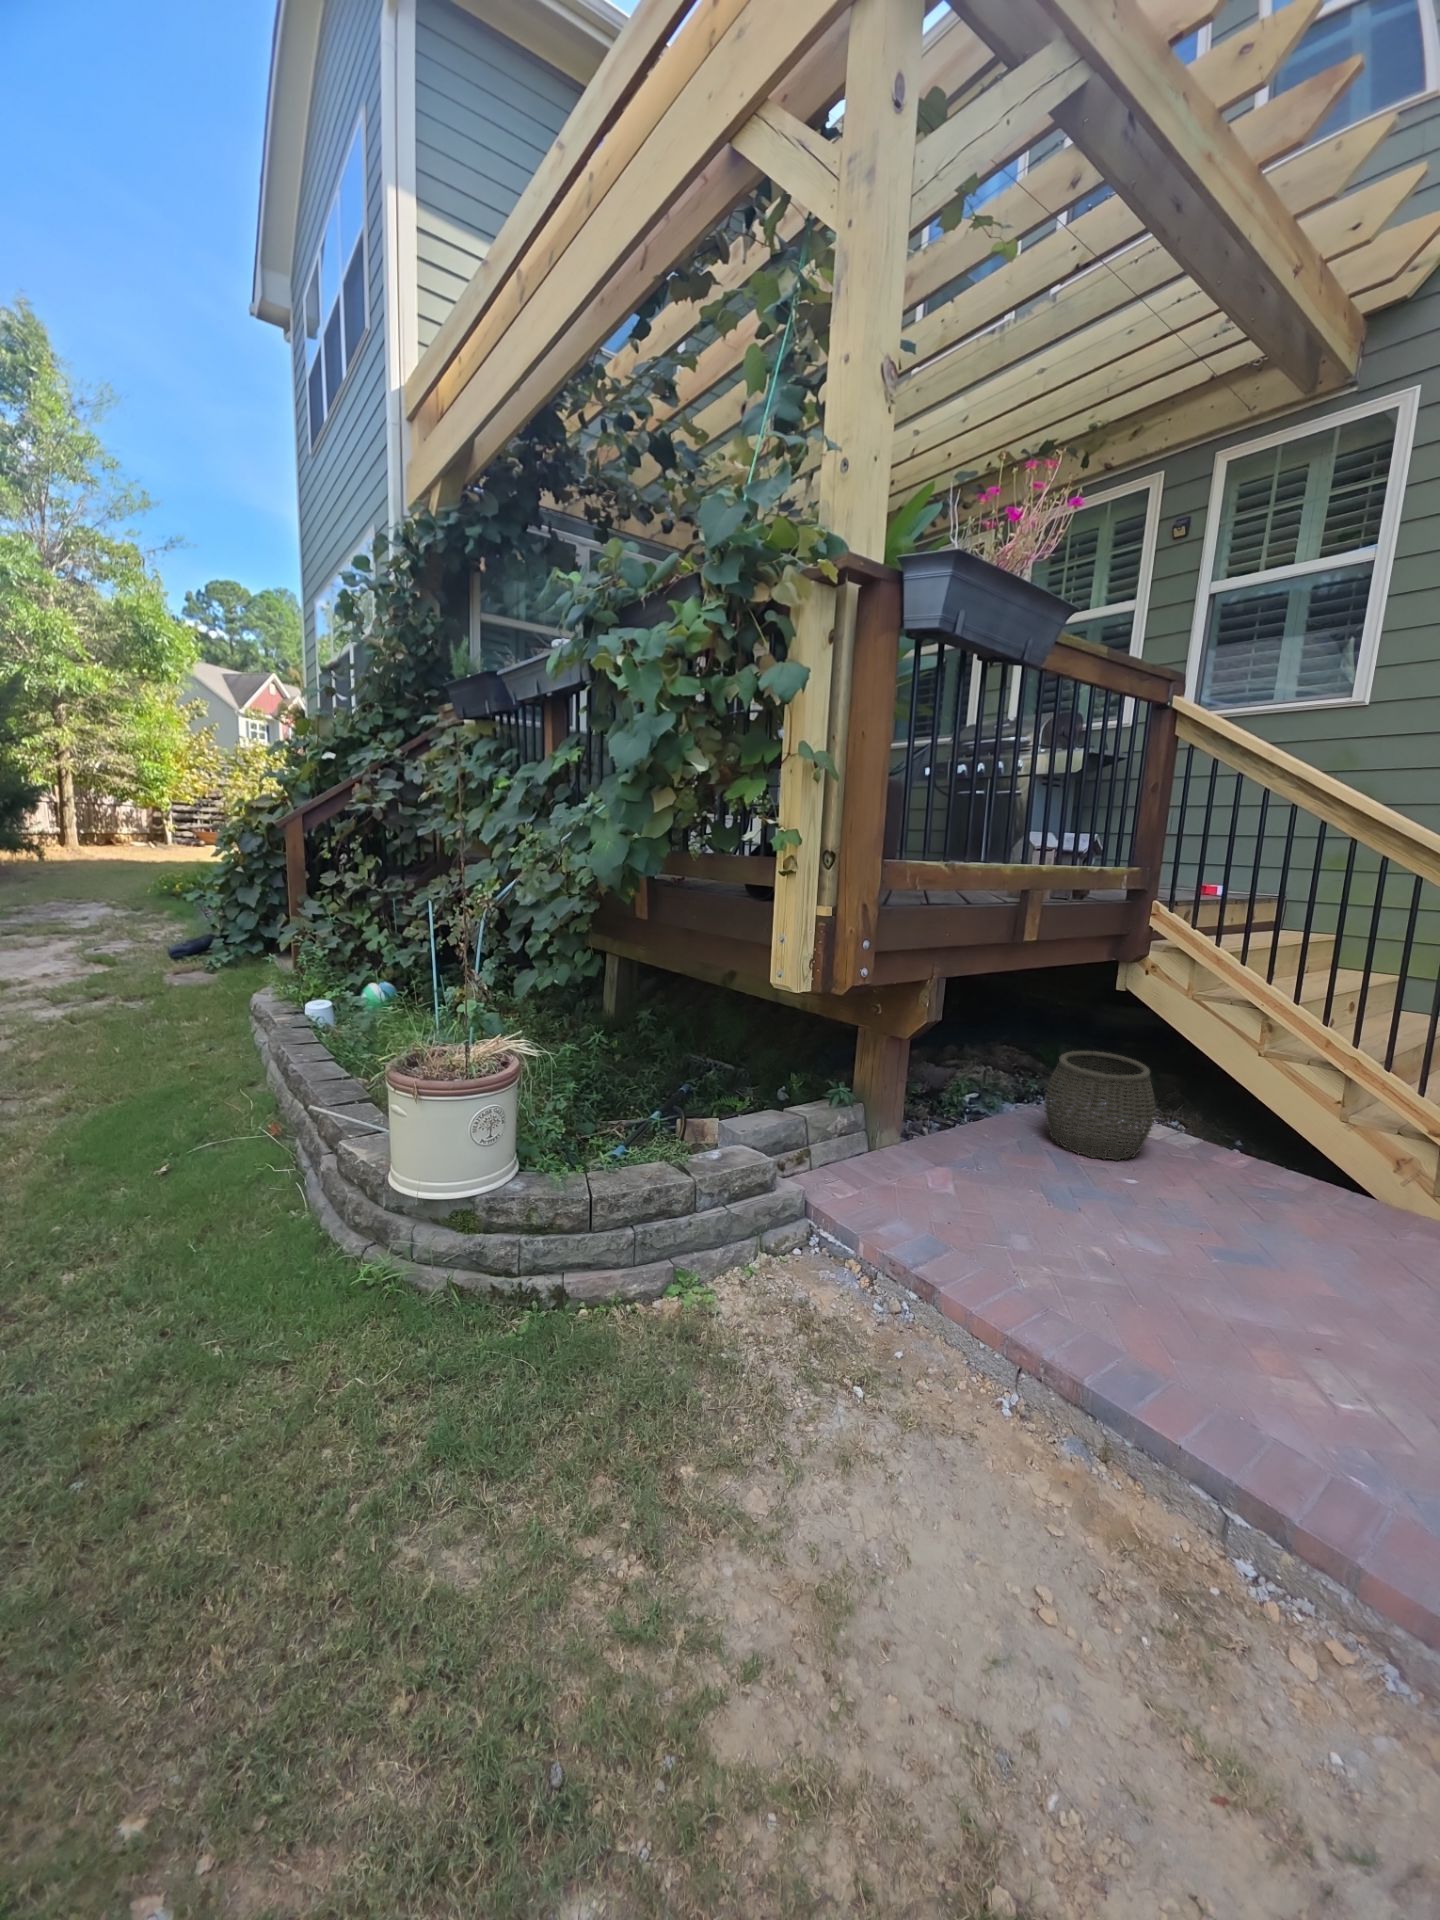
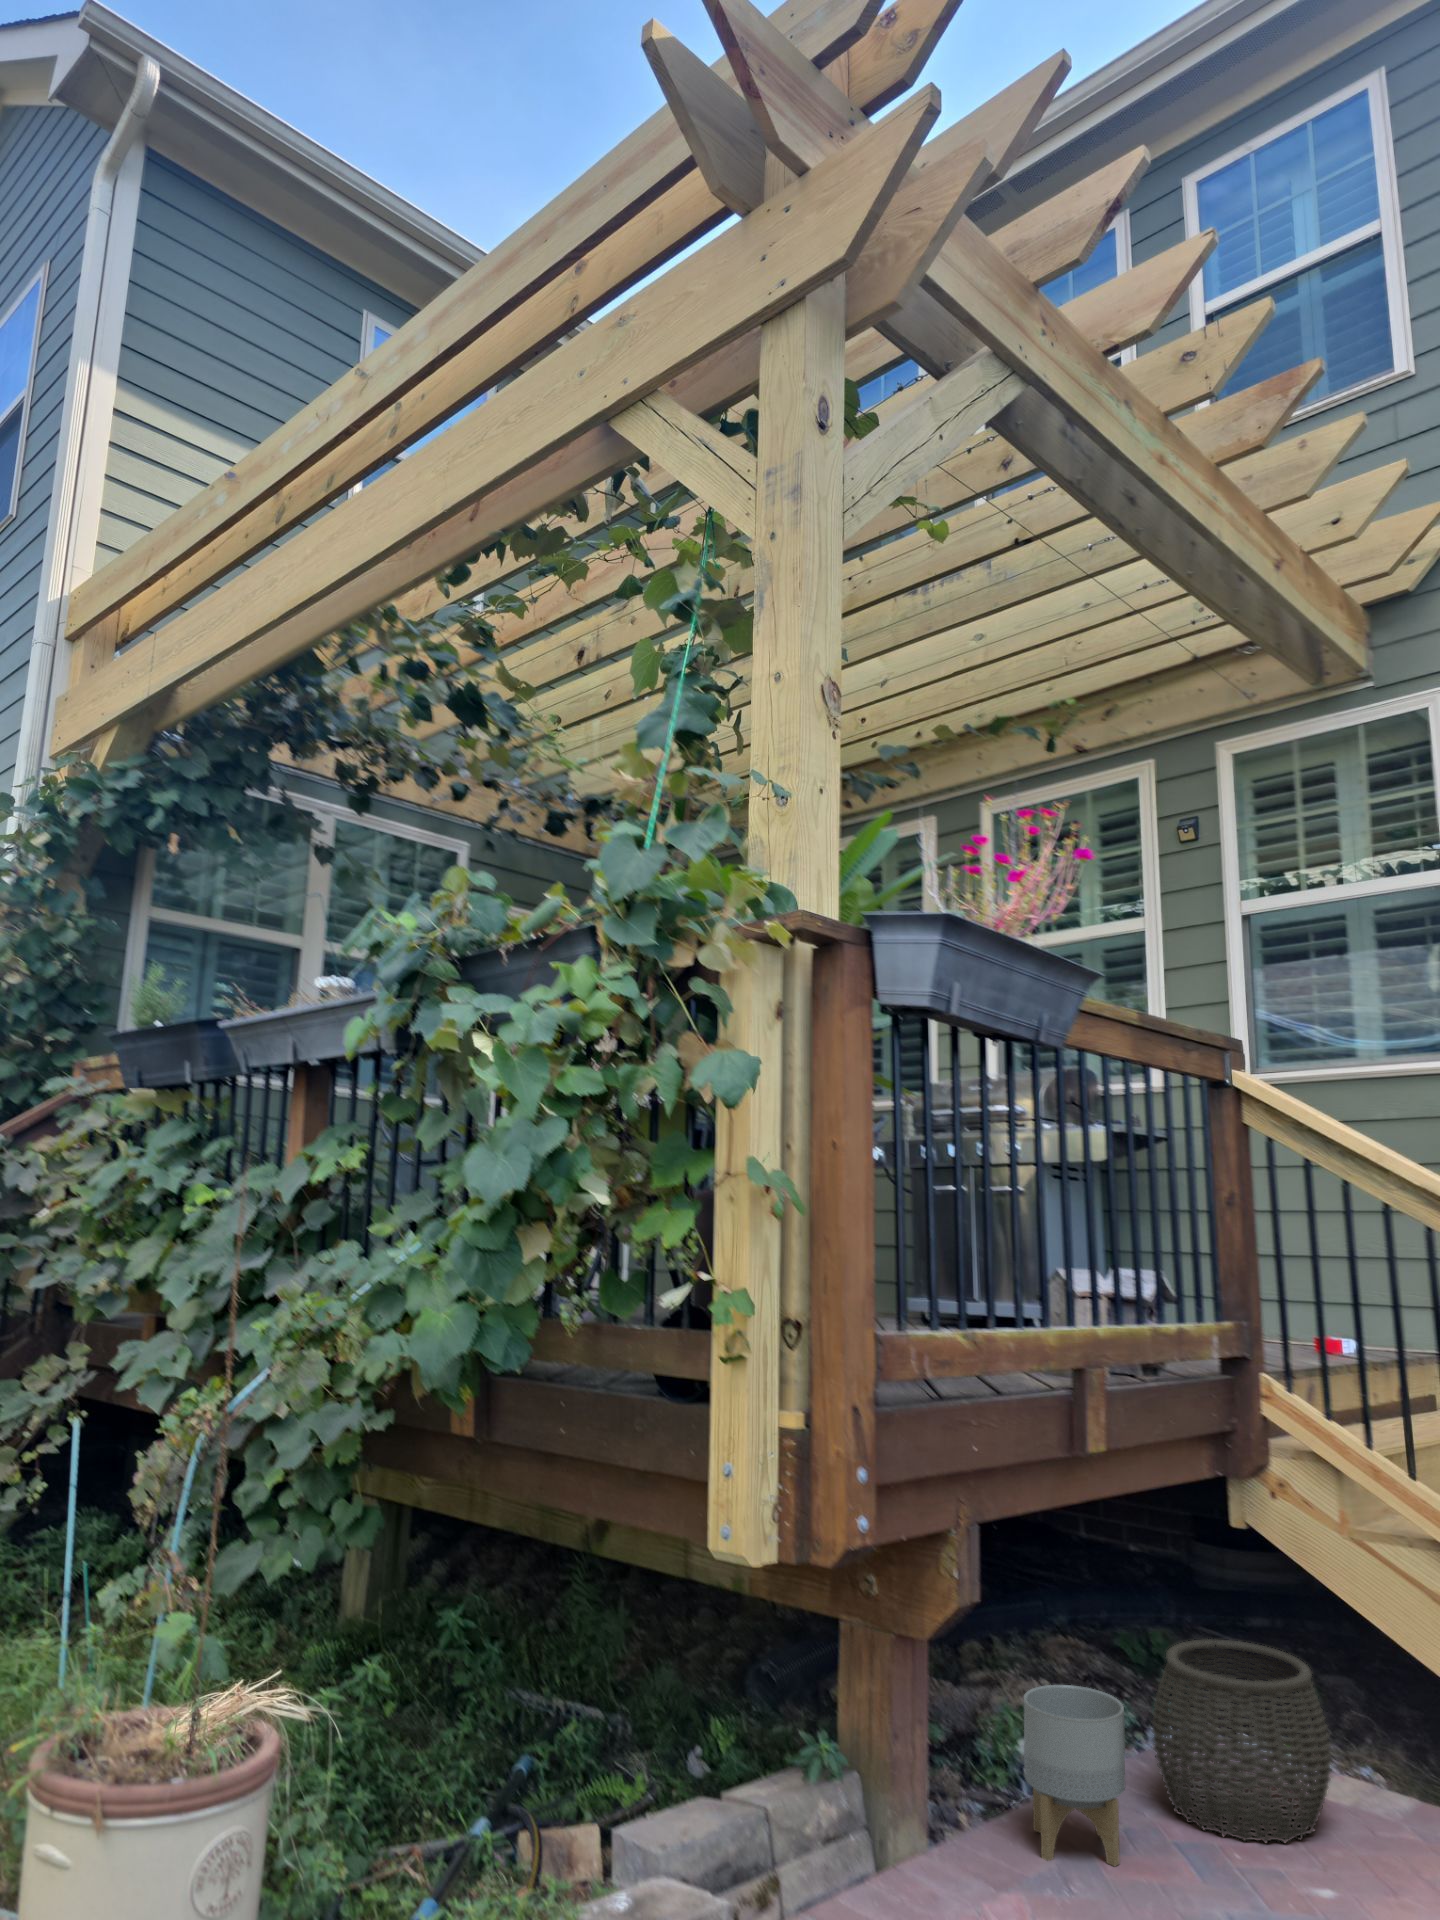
planter: none [960,1069,1025,1164] -> present [1024,1685,1125,1866]

